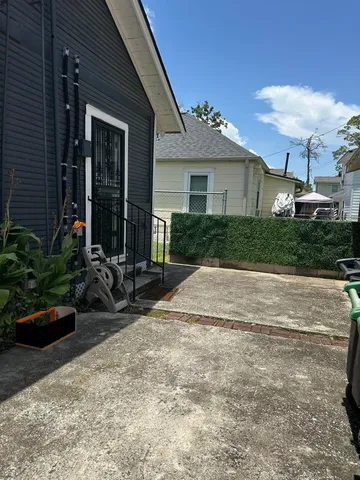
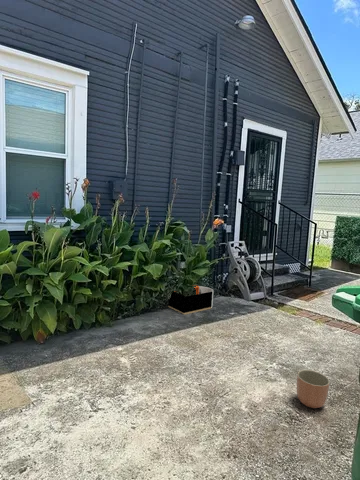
planter: none [222,389,257,434] -> present [297,370,330,408]

